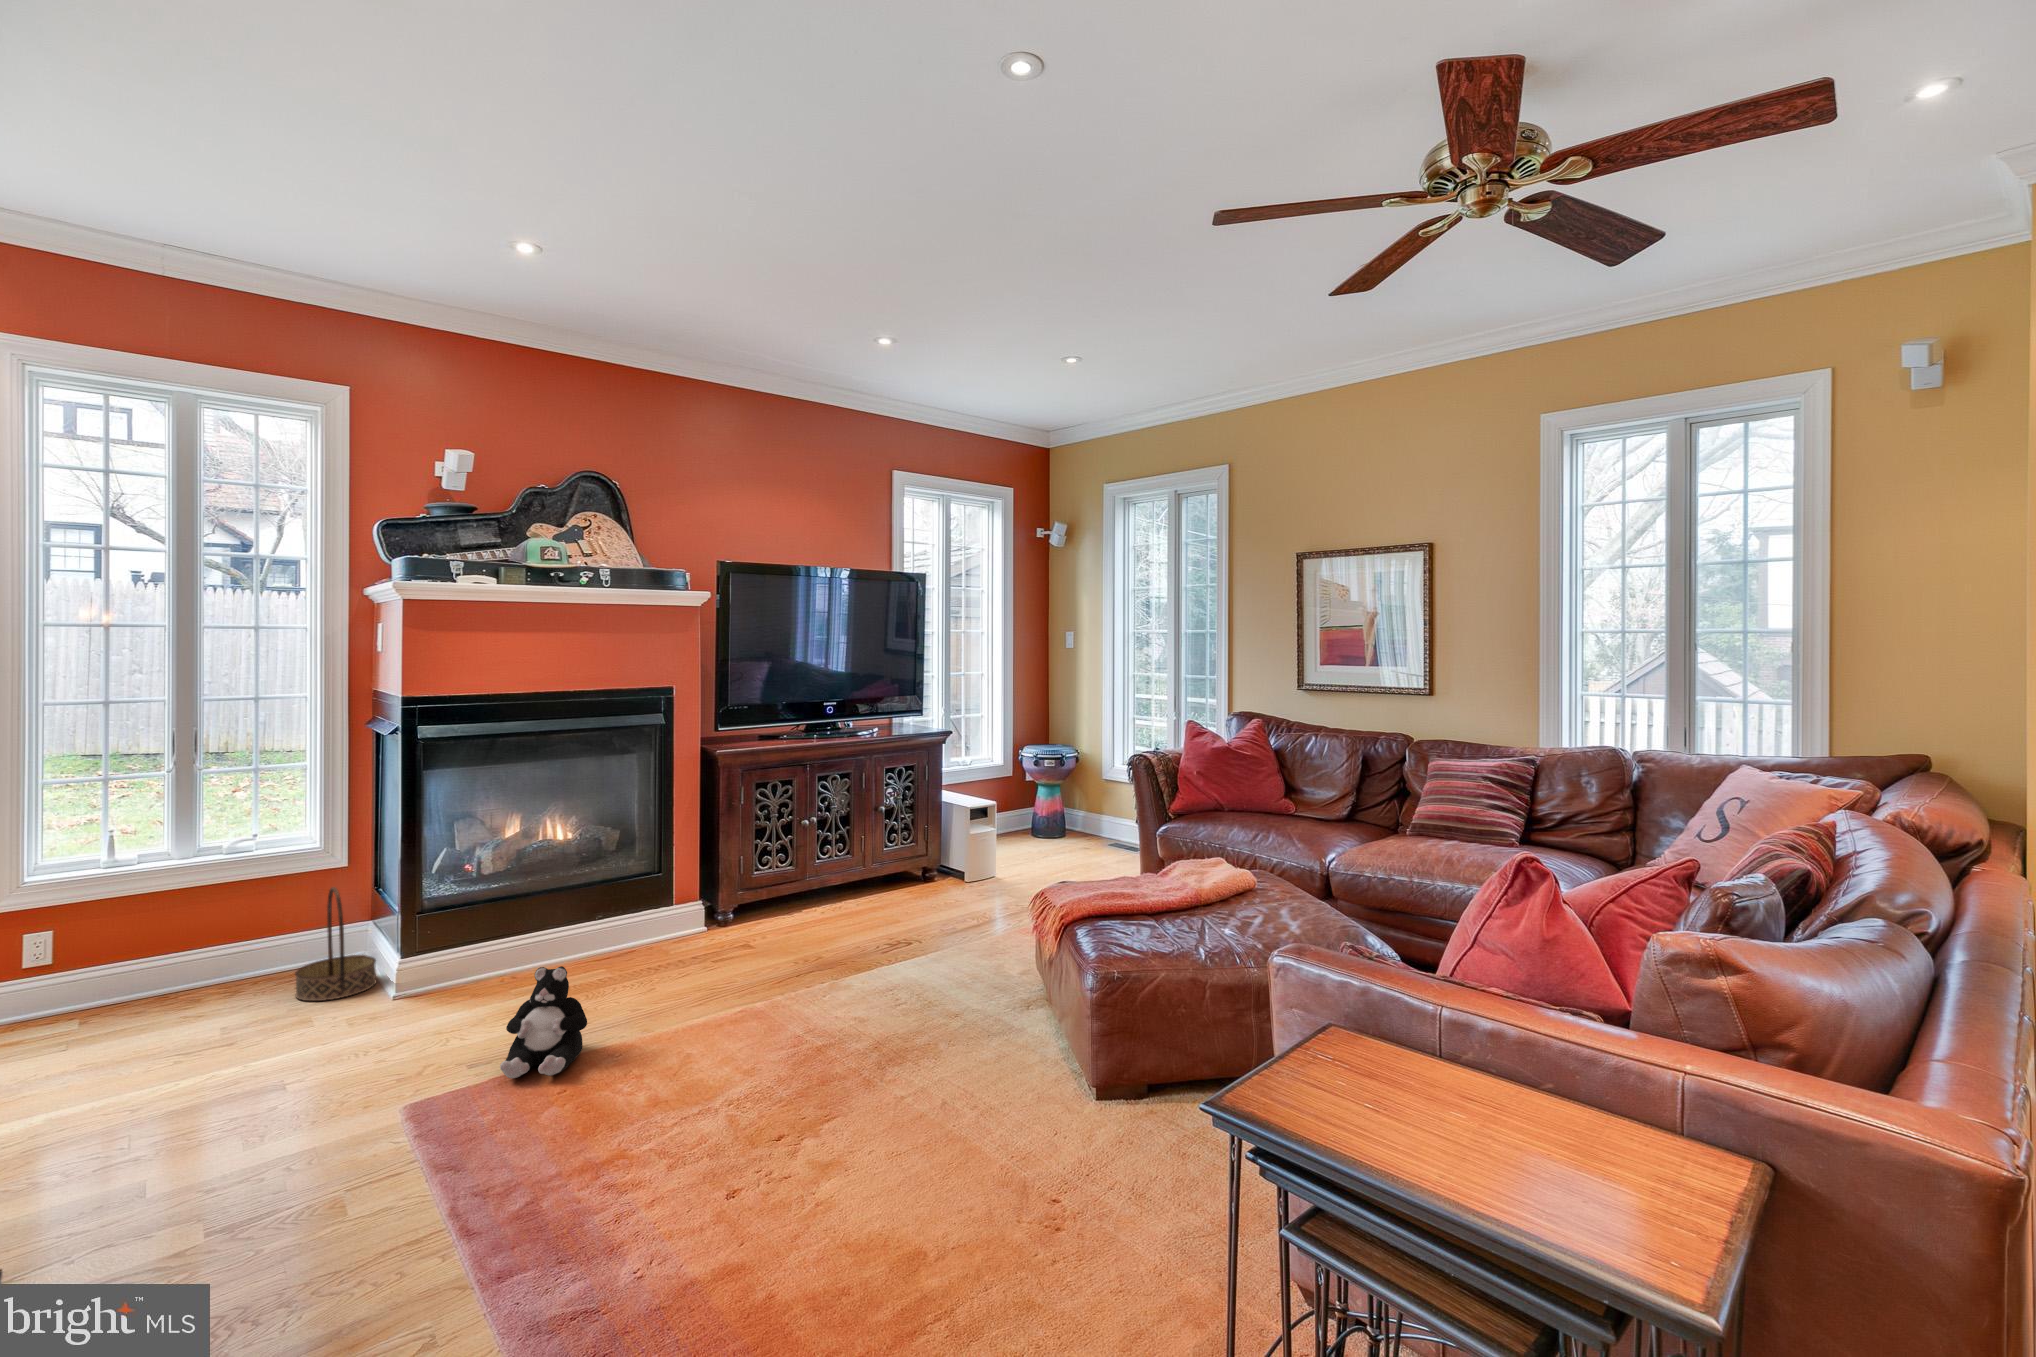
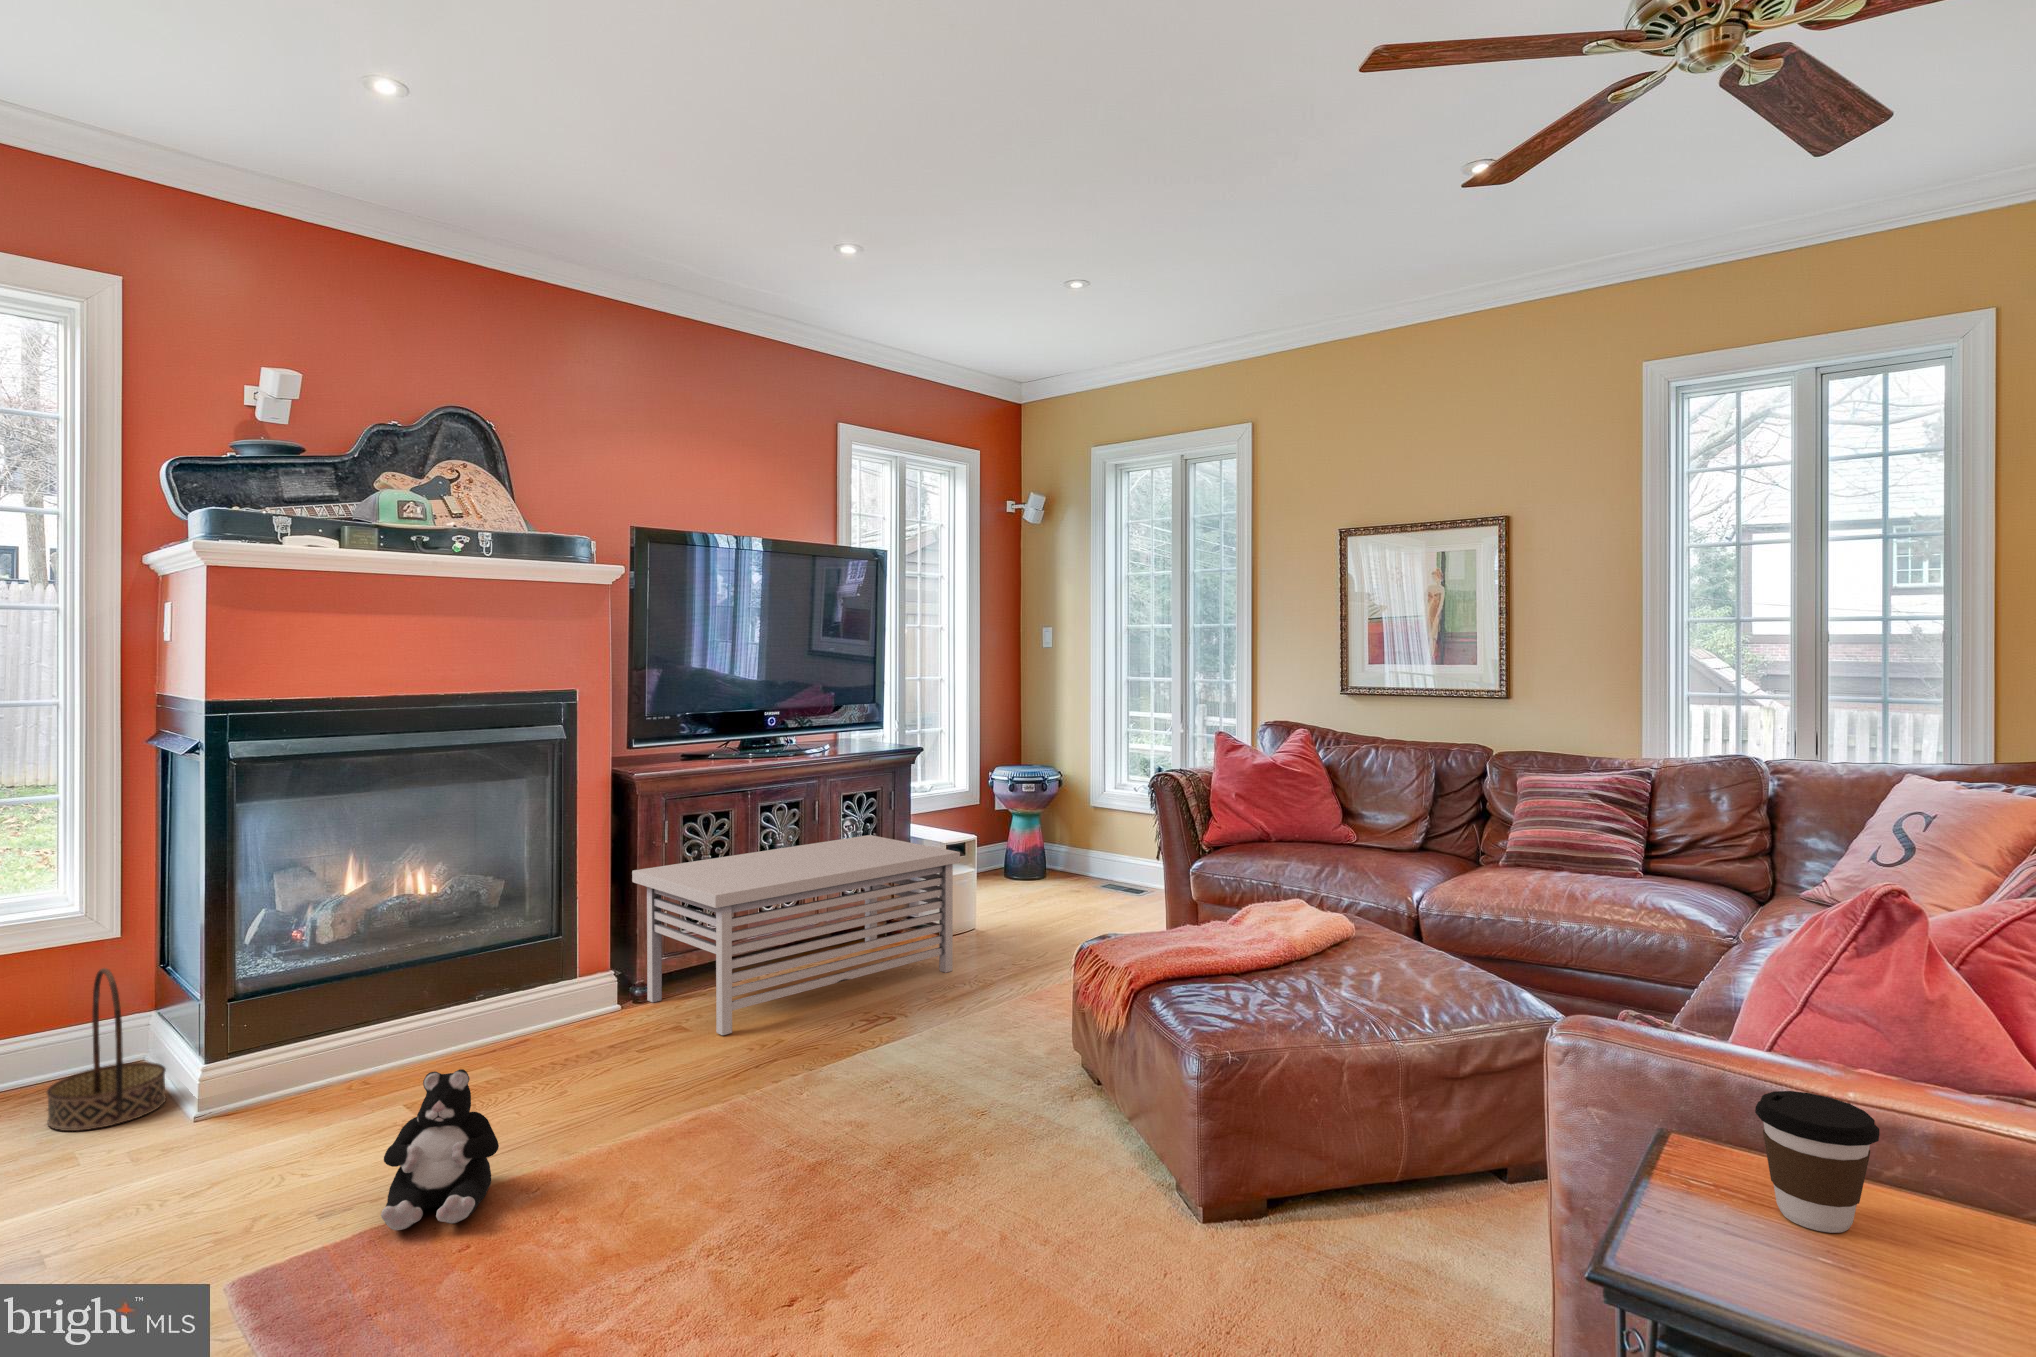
storage bench: none [718,800,973,952] -> present [632,835,960,1035]
coffee cup: none [1338,1003,1415,1103] -> present [1755,1091,1880,1233]

